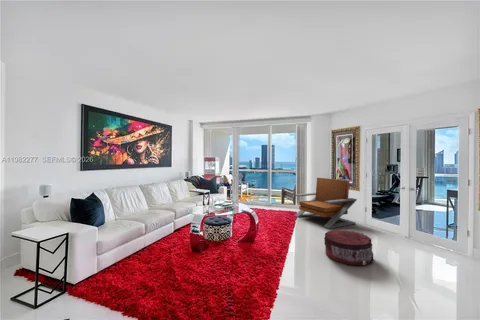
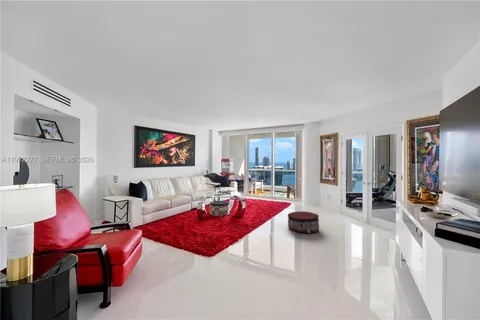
lounge chair: present [295,178,357,229] -> none [288,175,335,214]

